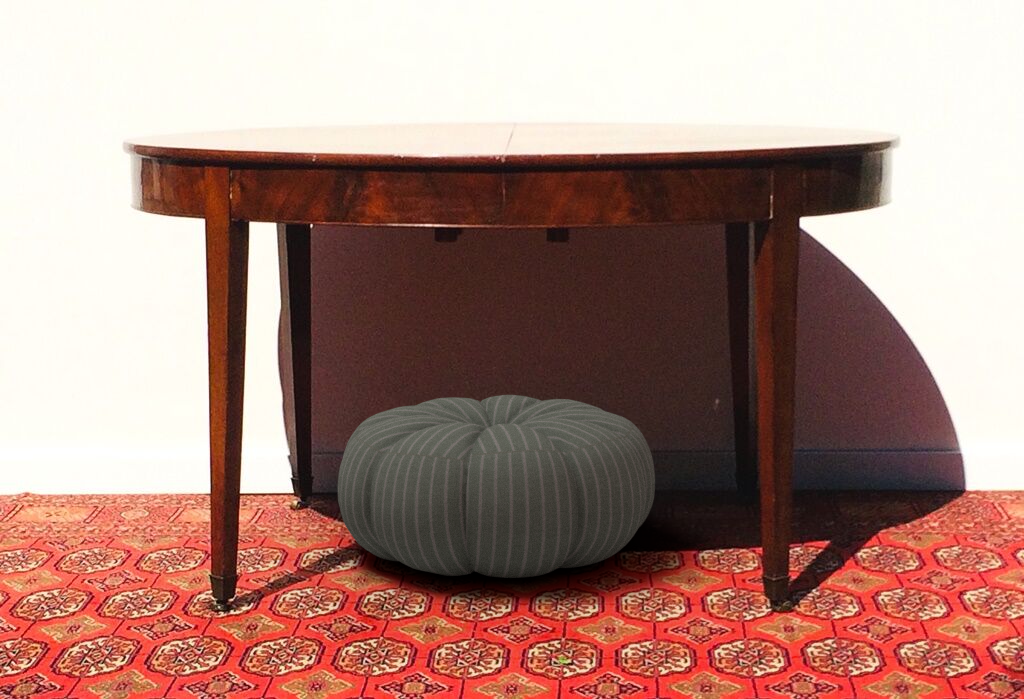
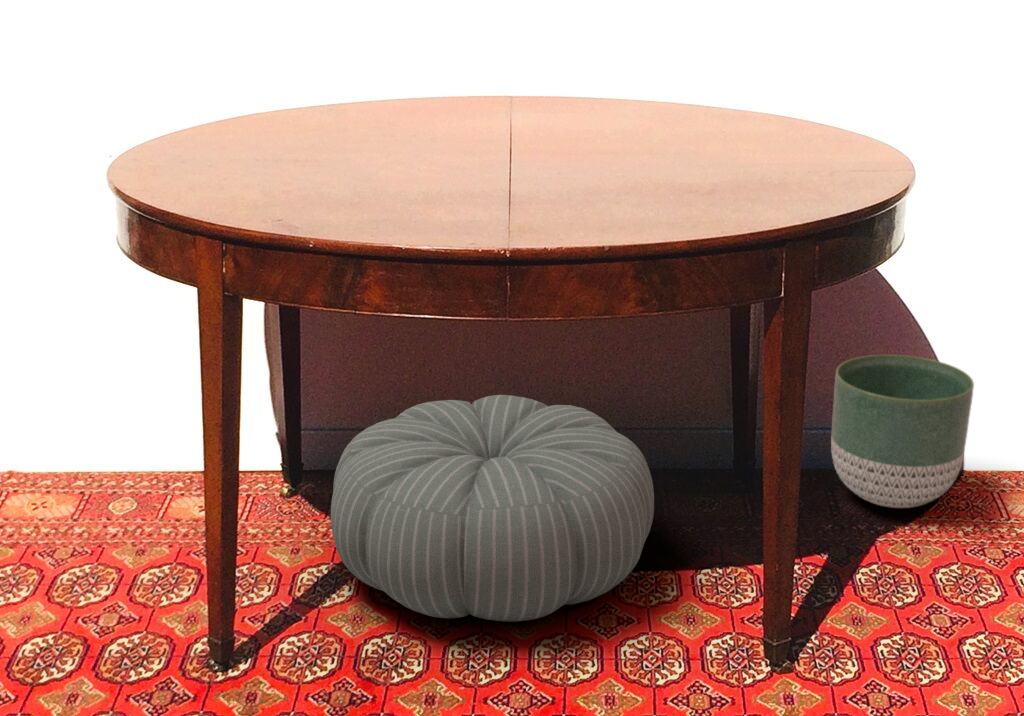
planter: none [831,370,965,511] -> present [831,355,974,508]

